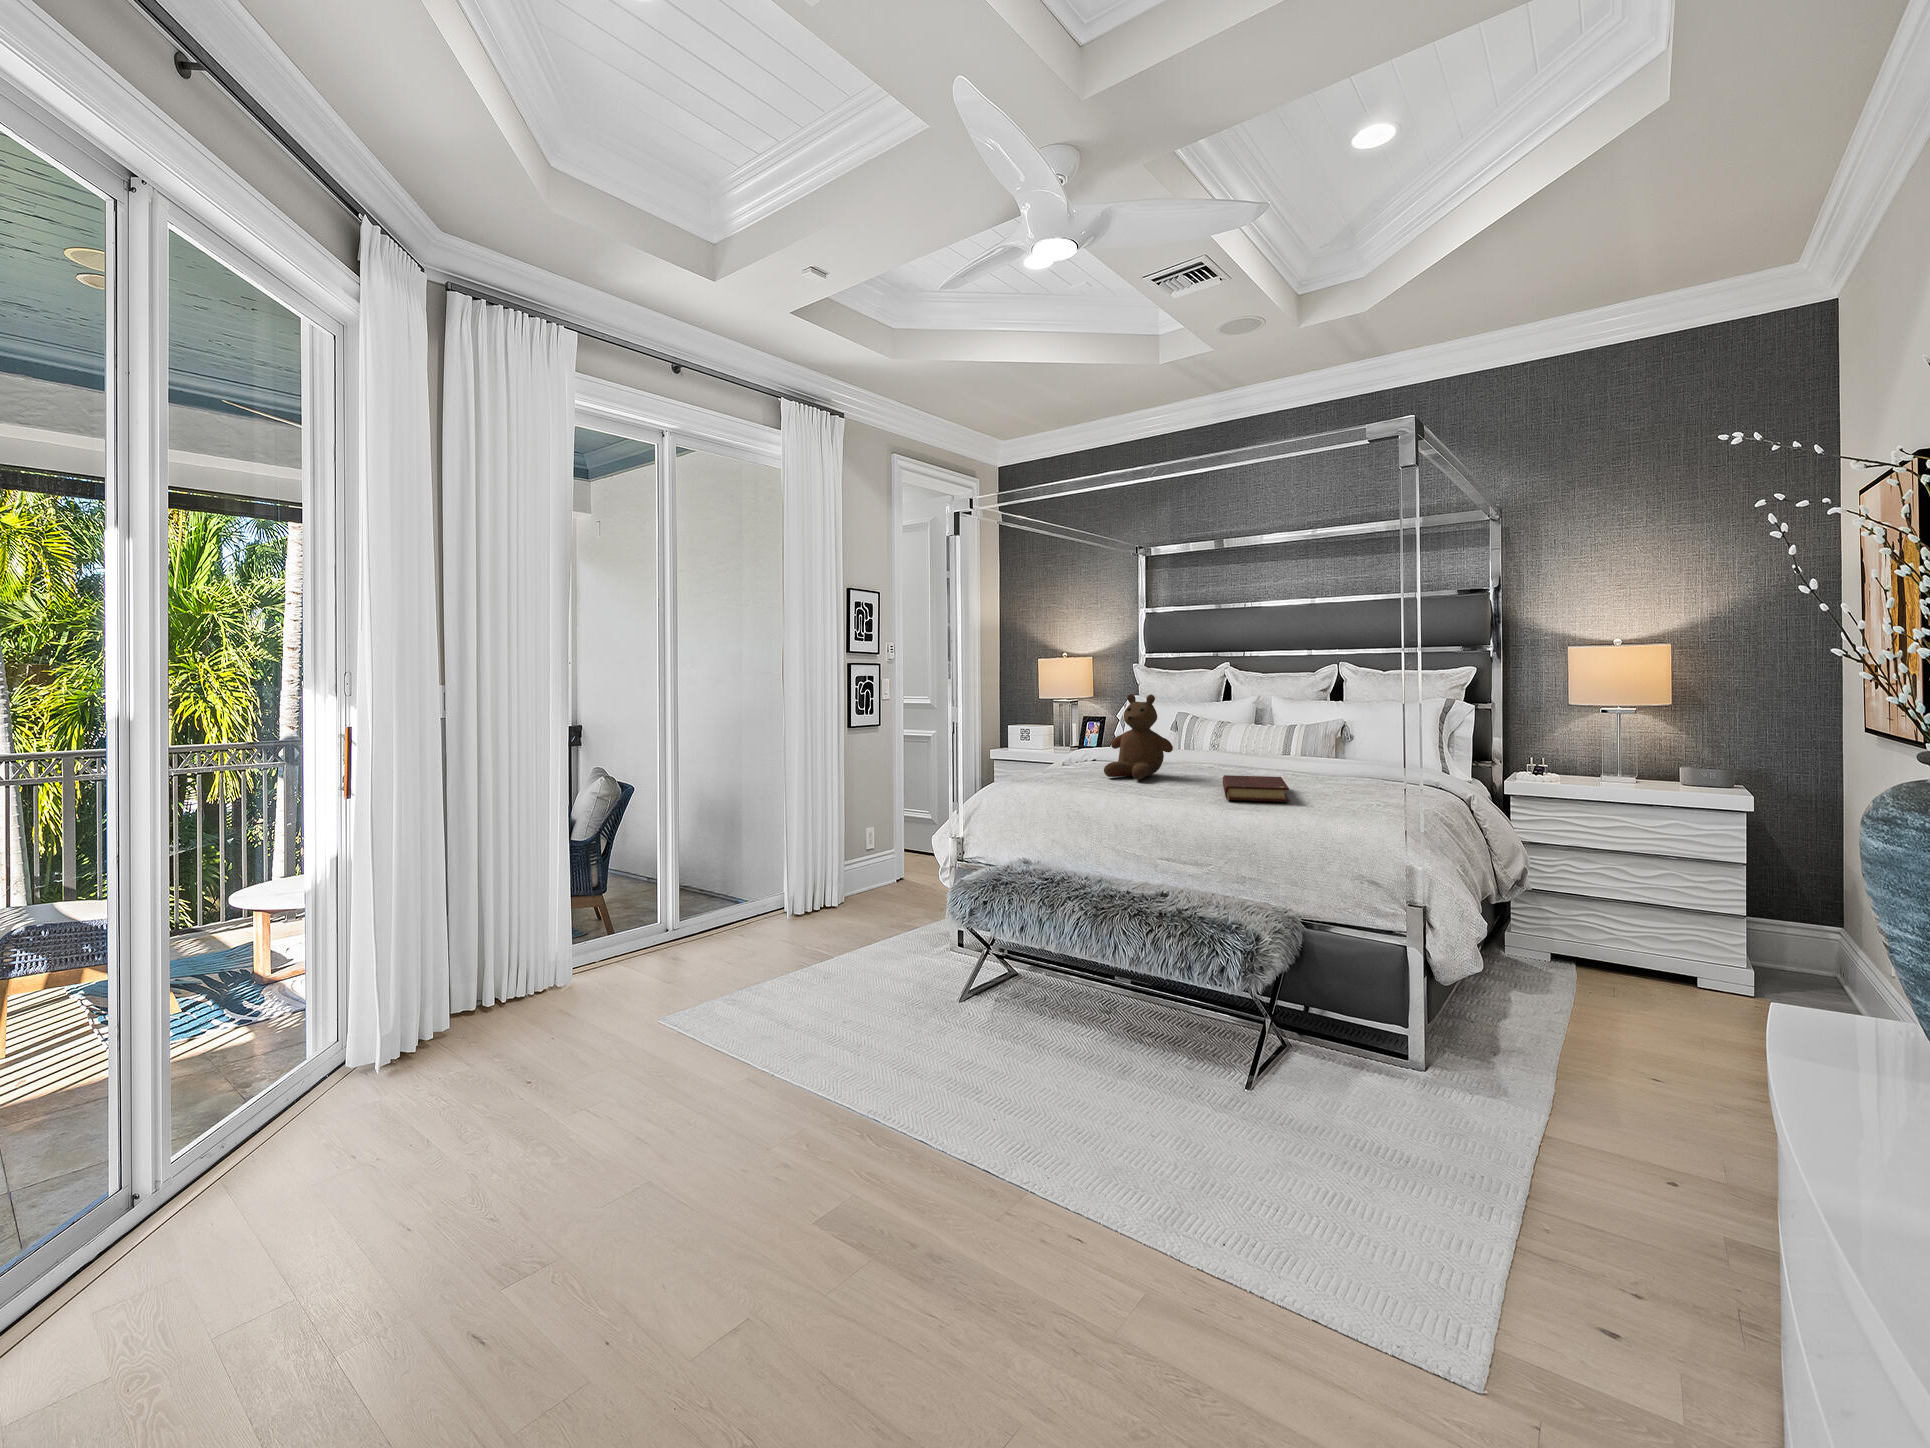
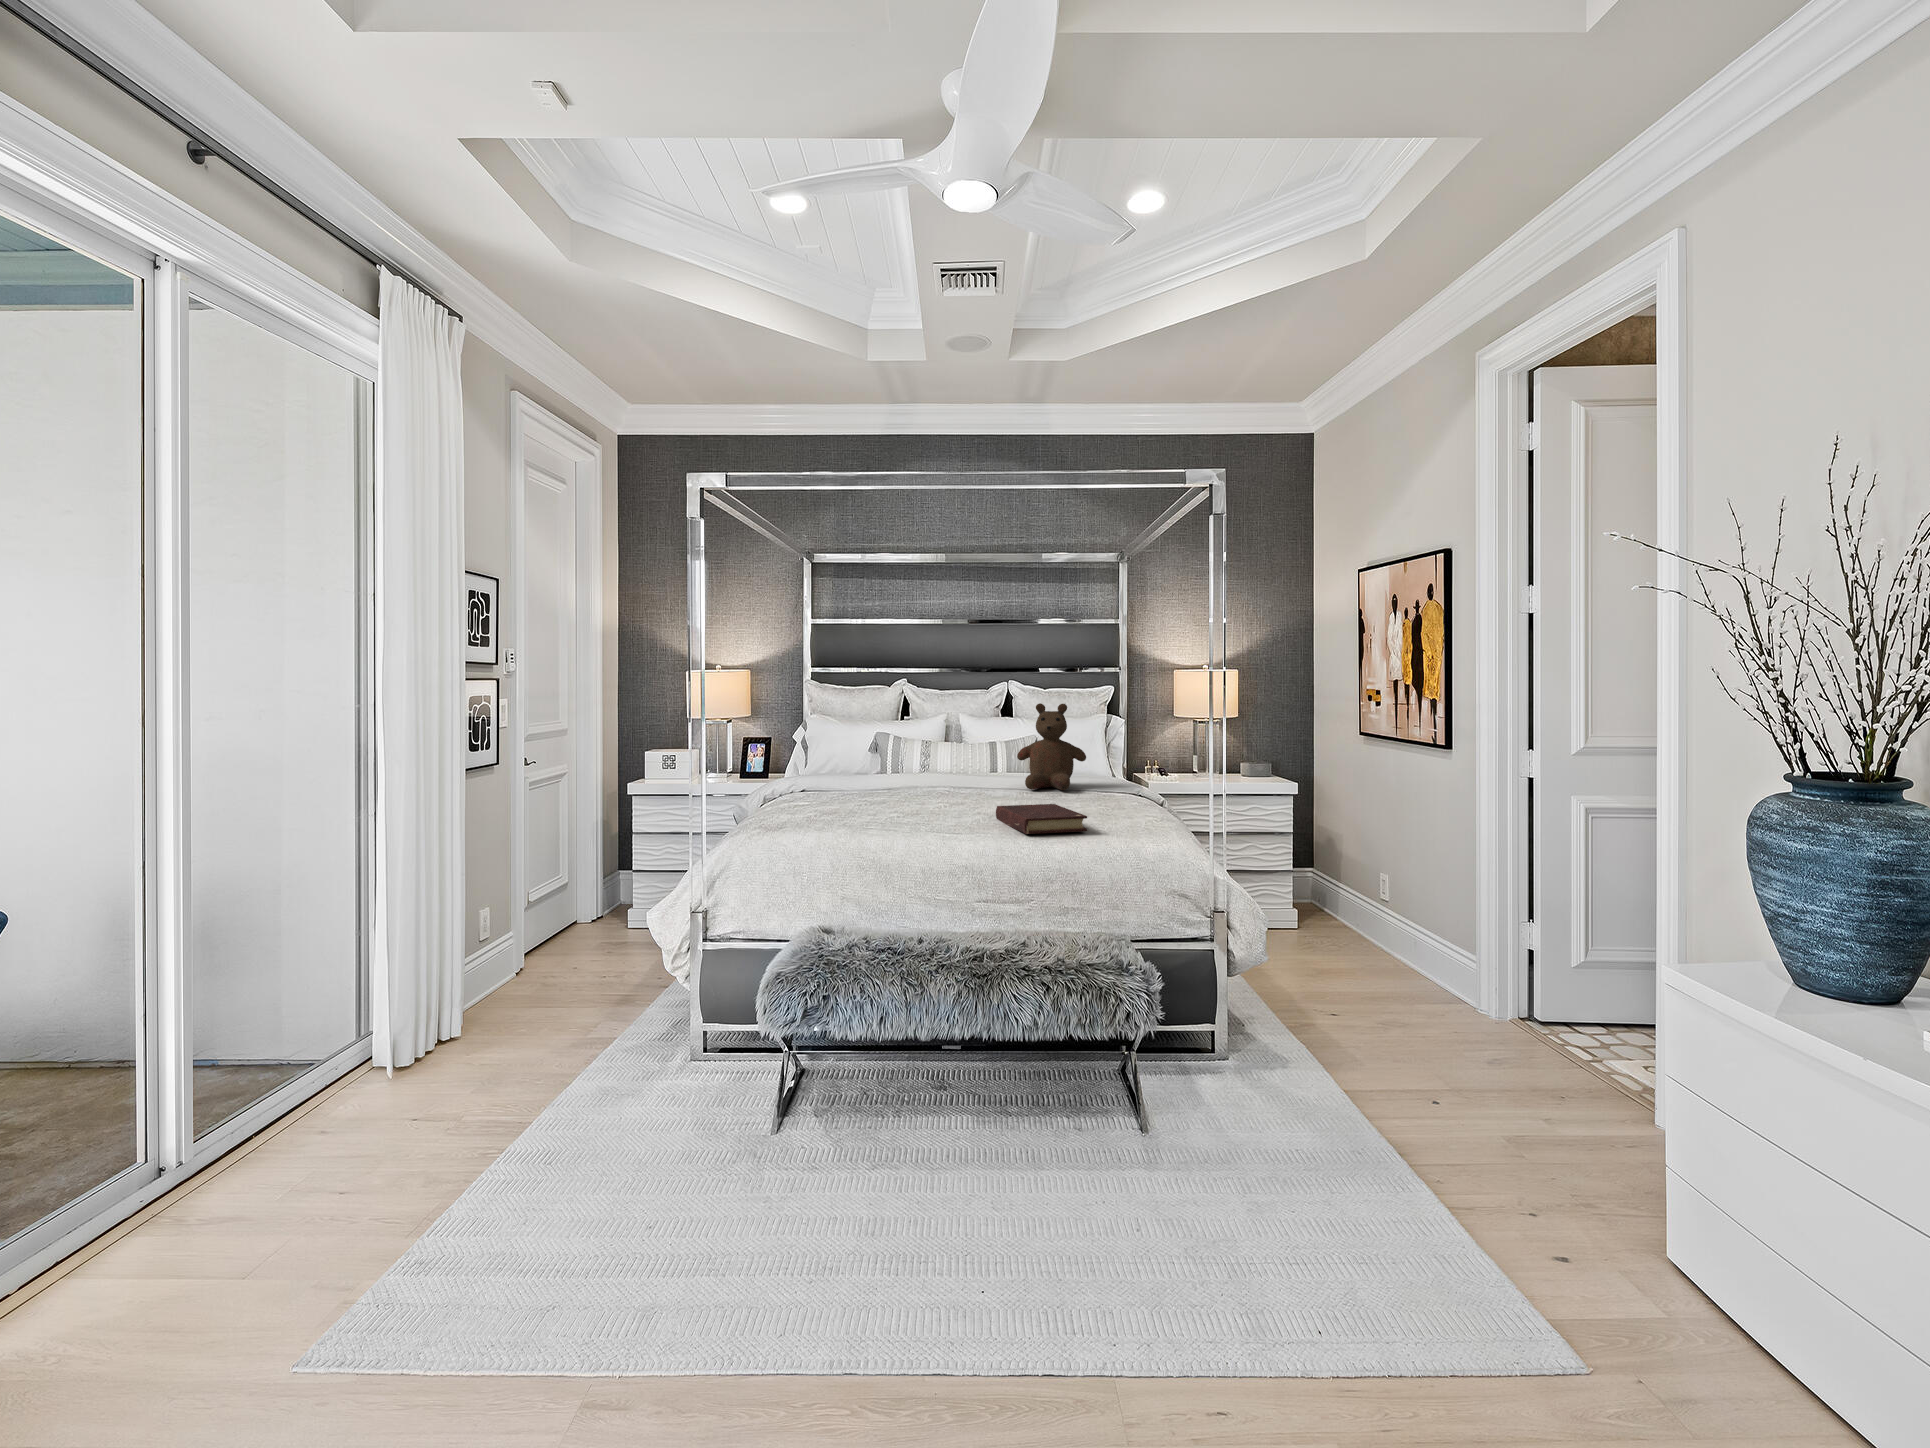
teddy bear: present [1104,694,1173,780] -> present [1017,703,1086,790]

